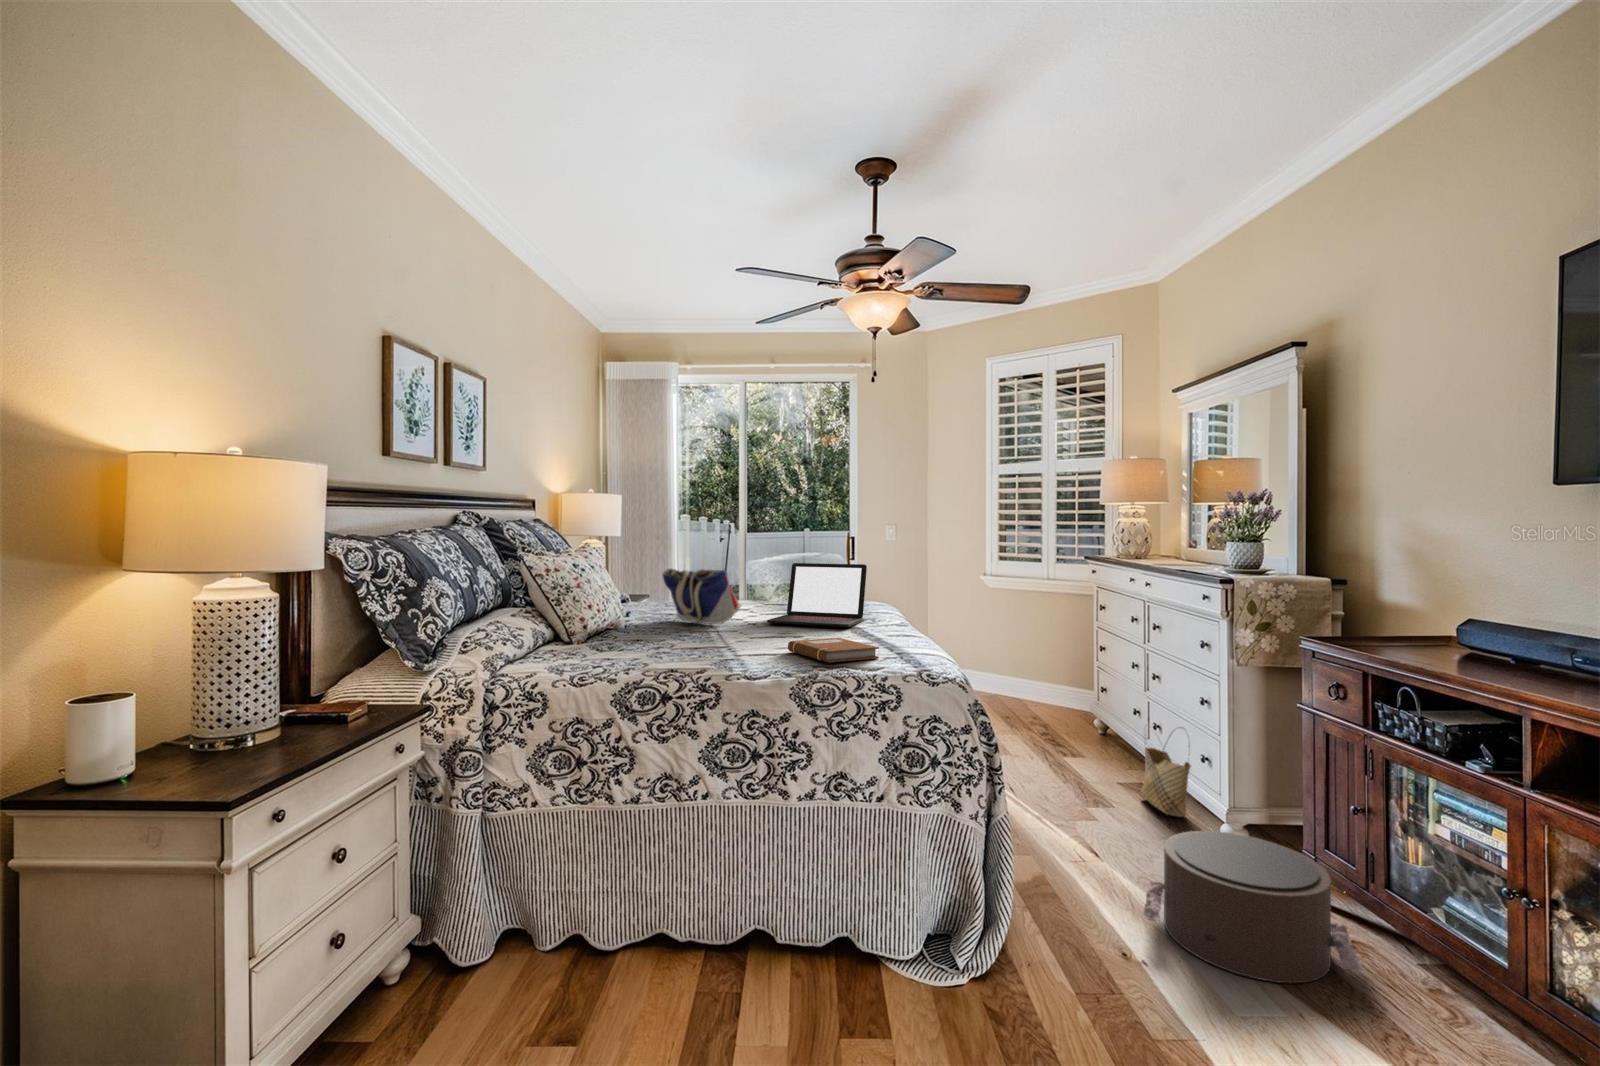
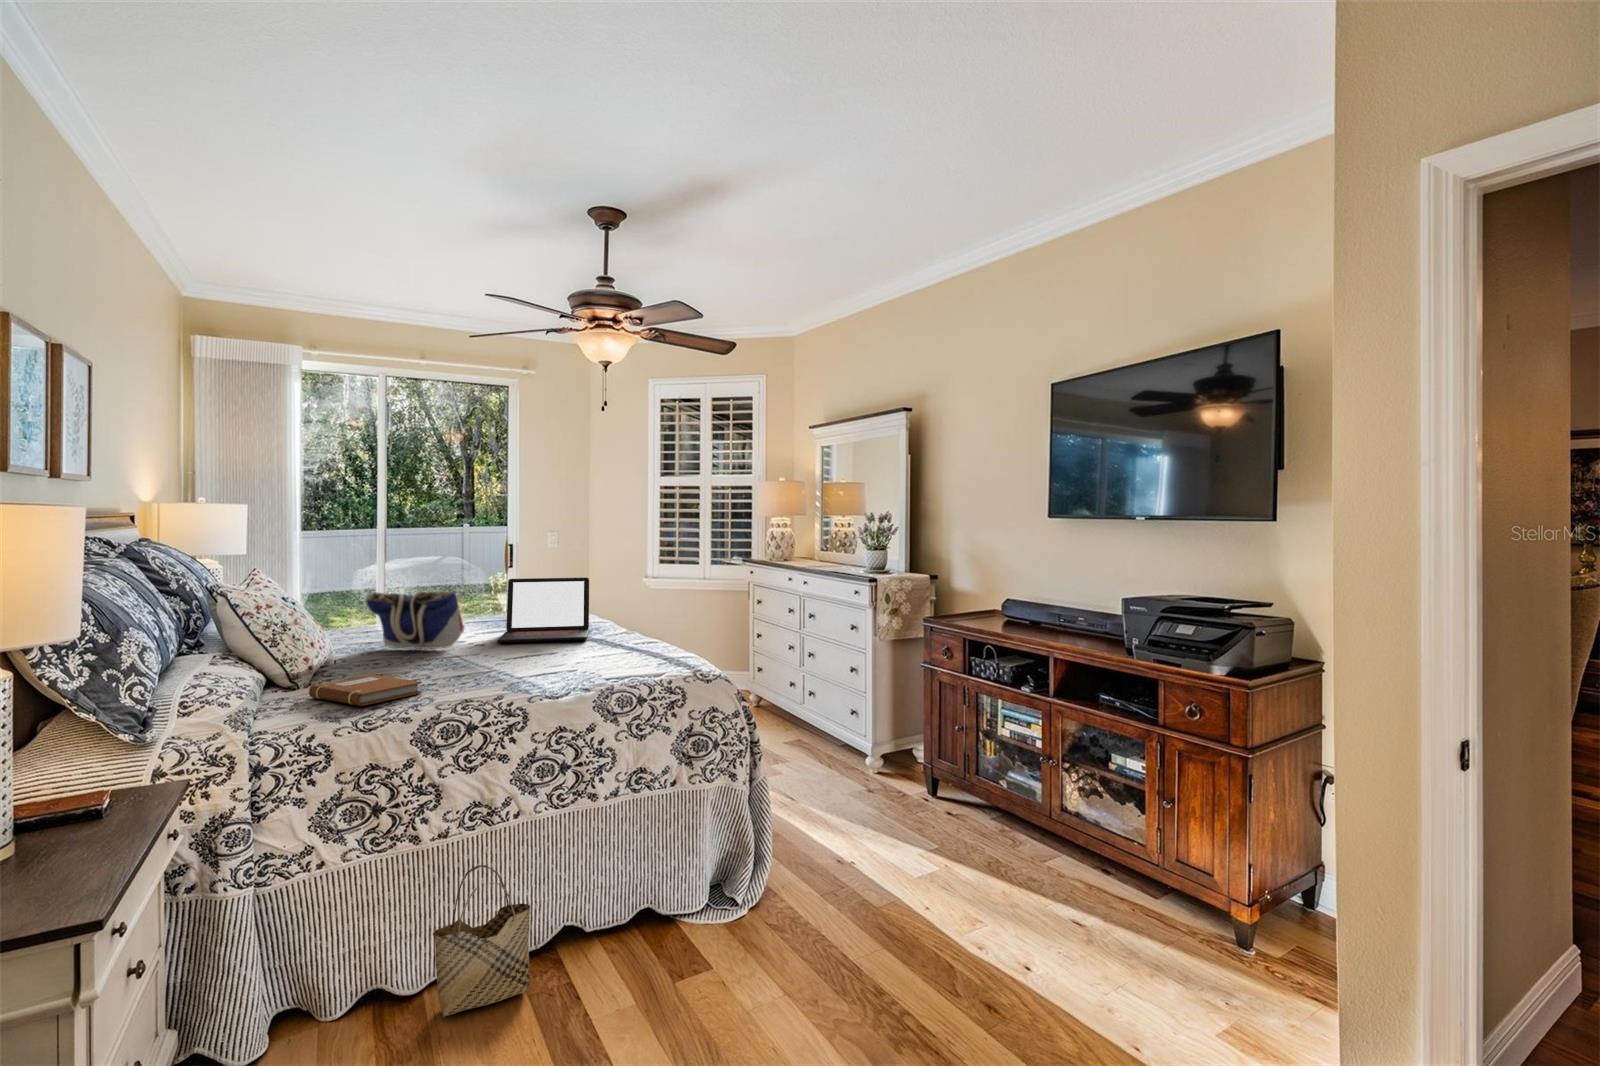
notebook: present [788,638,879,662] -> present [309,675,422,706]
woven basket: present [1141,737,1191,817] -> present [433,865,531,1017]
pouf: present [1144,831,1362,983] -> none [843,762,974,854]

